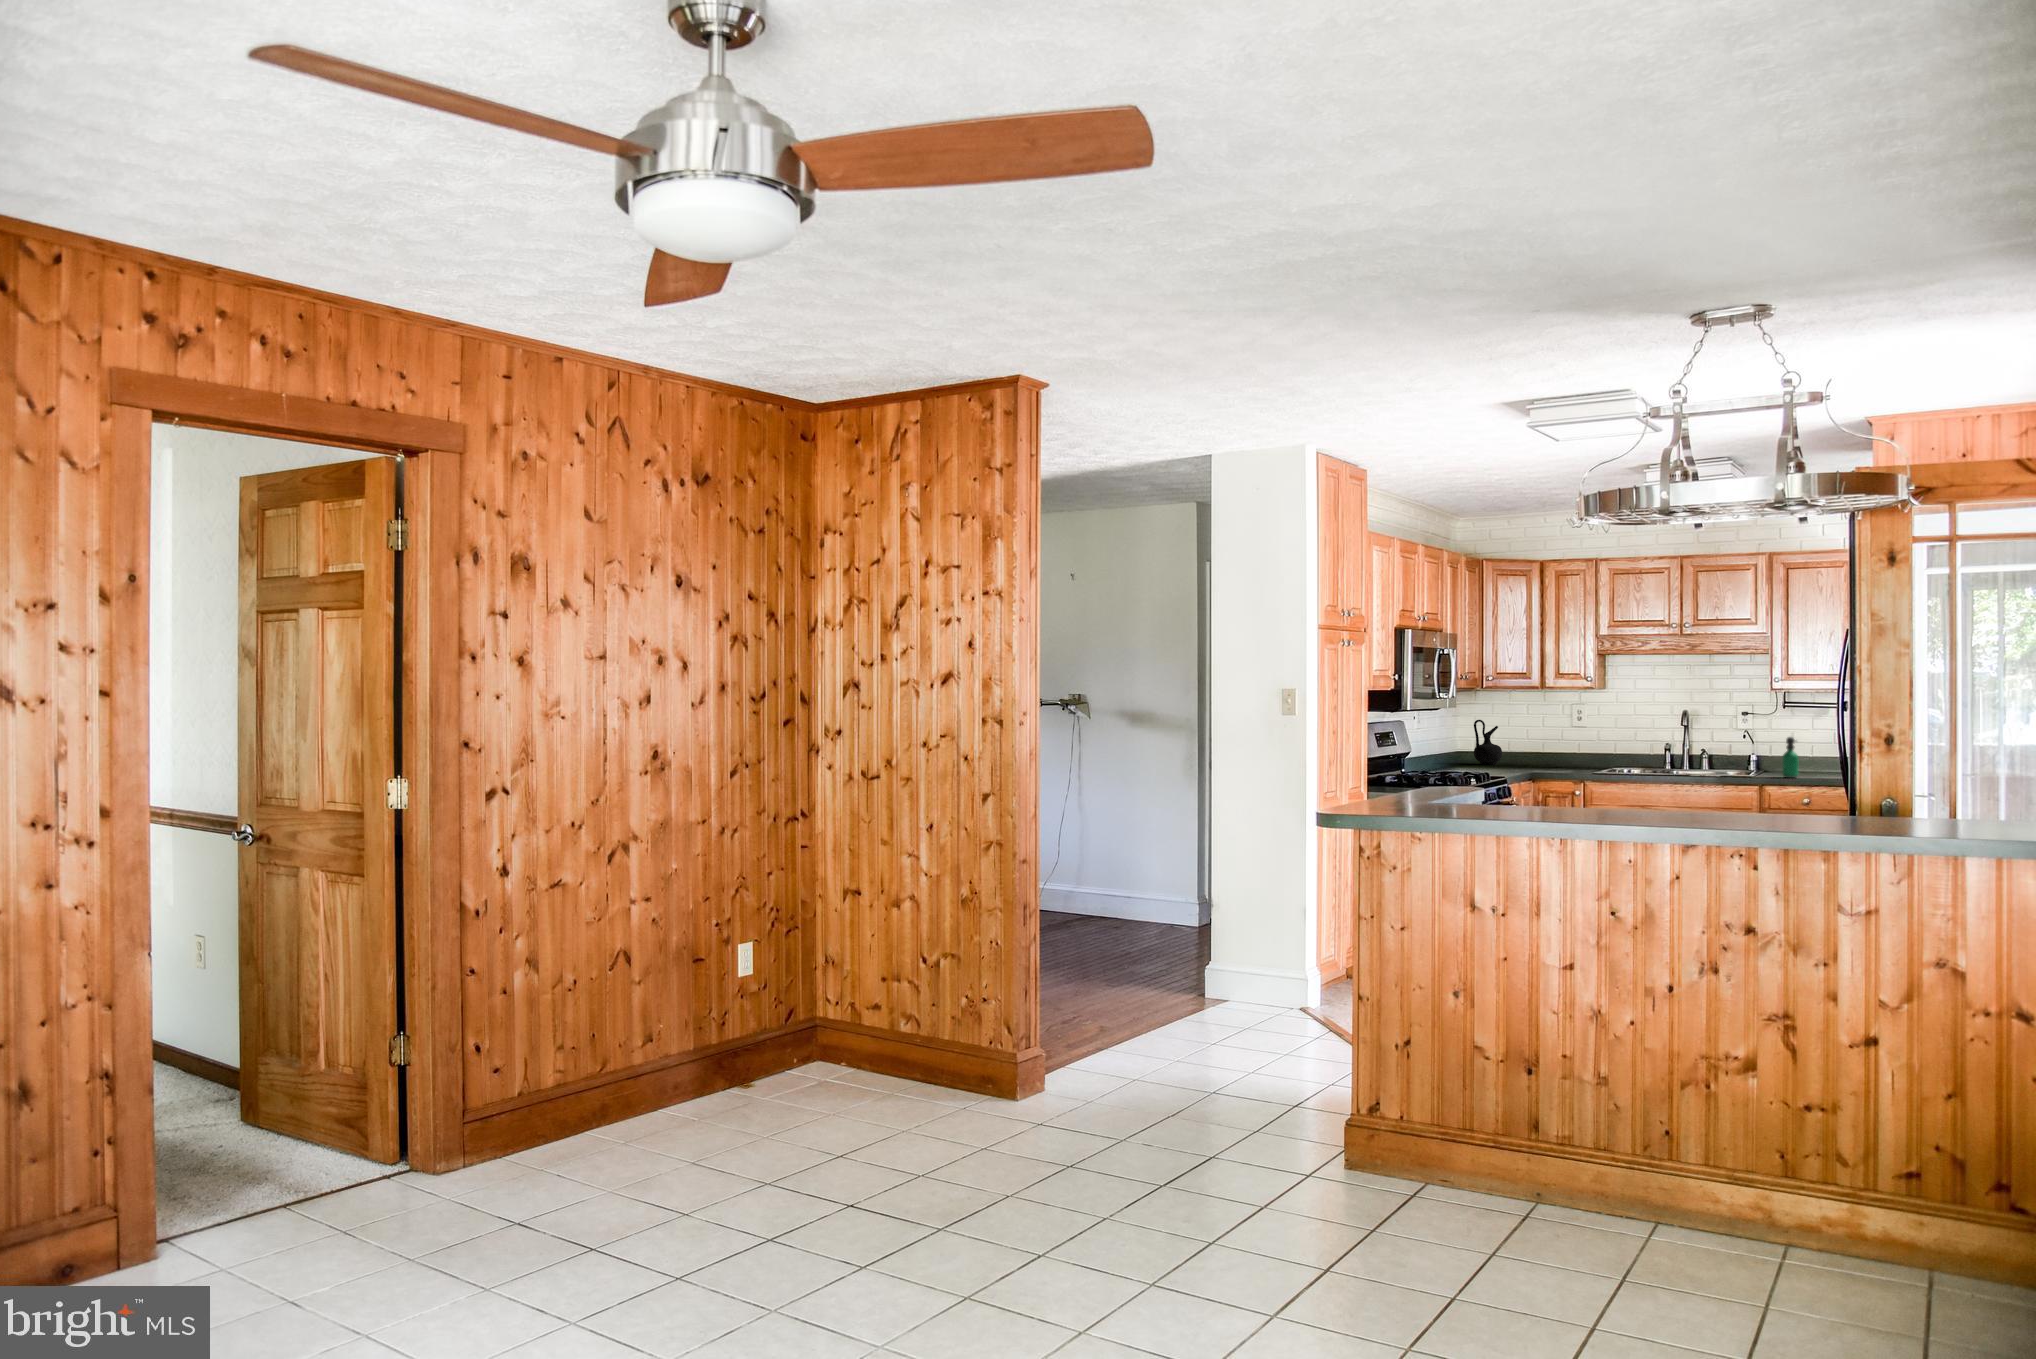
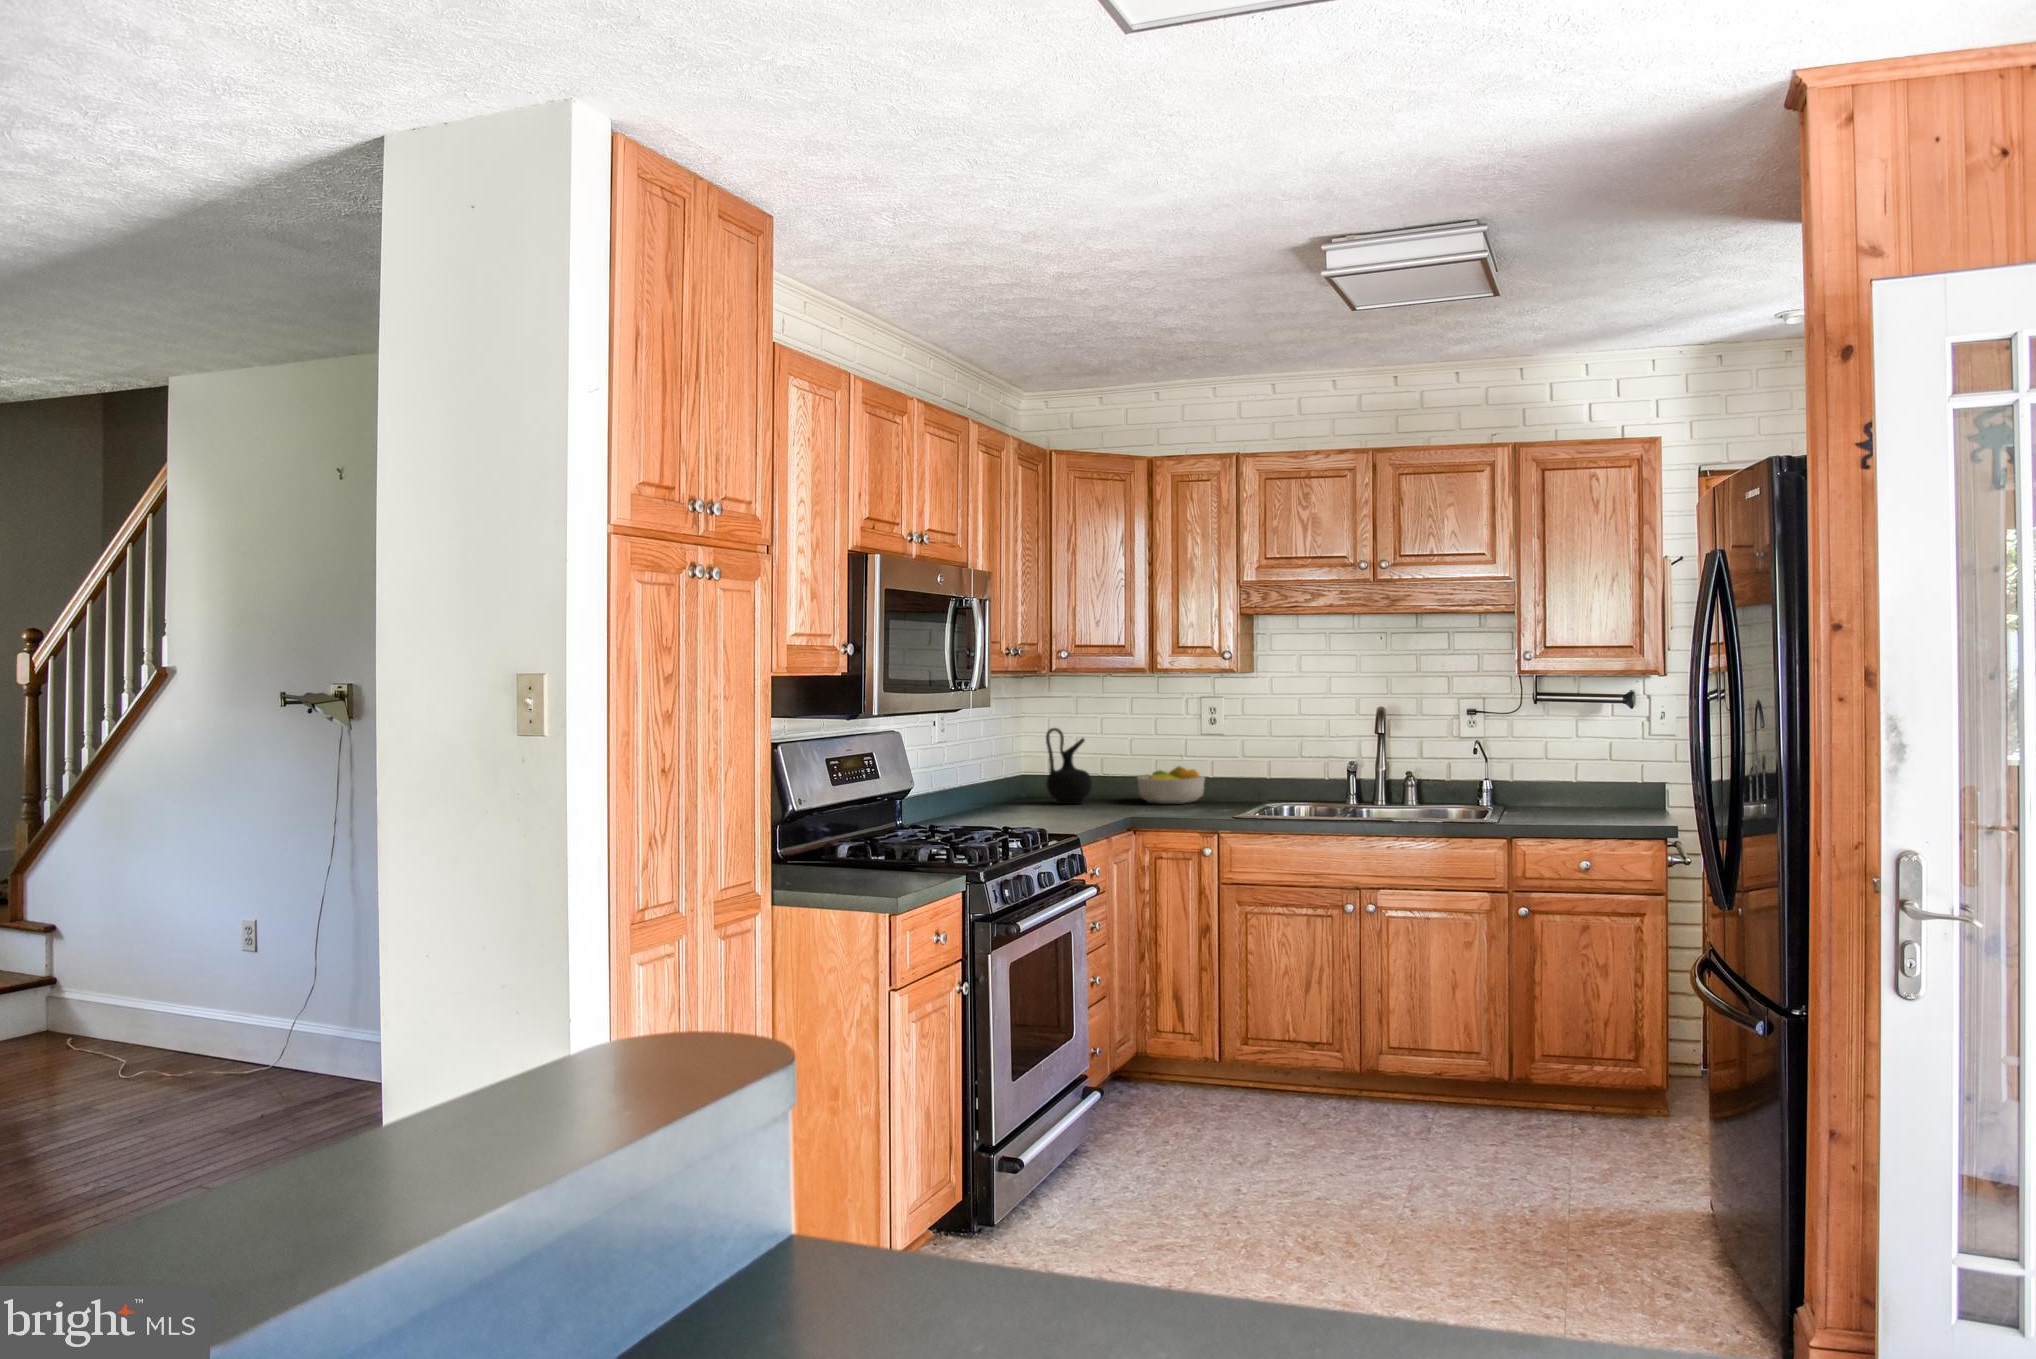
soap dispenser: present [1782,737,1799,778] -> none [1543,754,1570,826]
fruit bowl: none [1530,742,1574,766] -> present [1137,765,1205,804]

